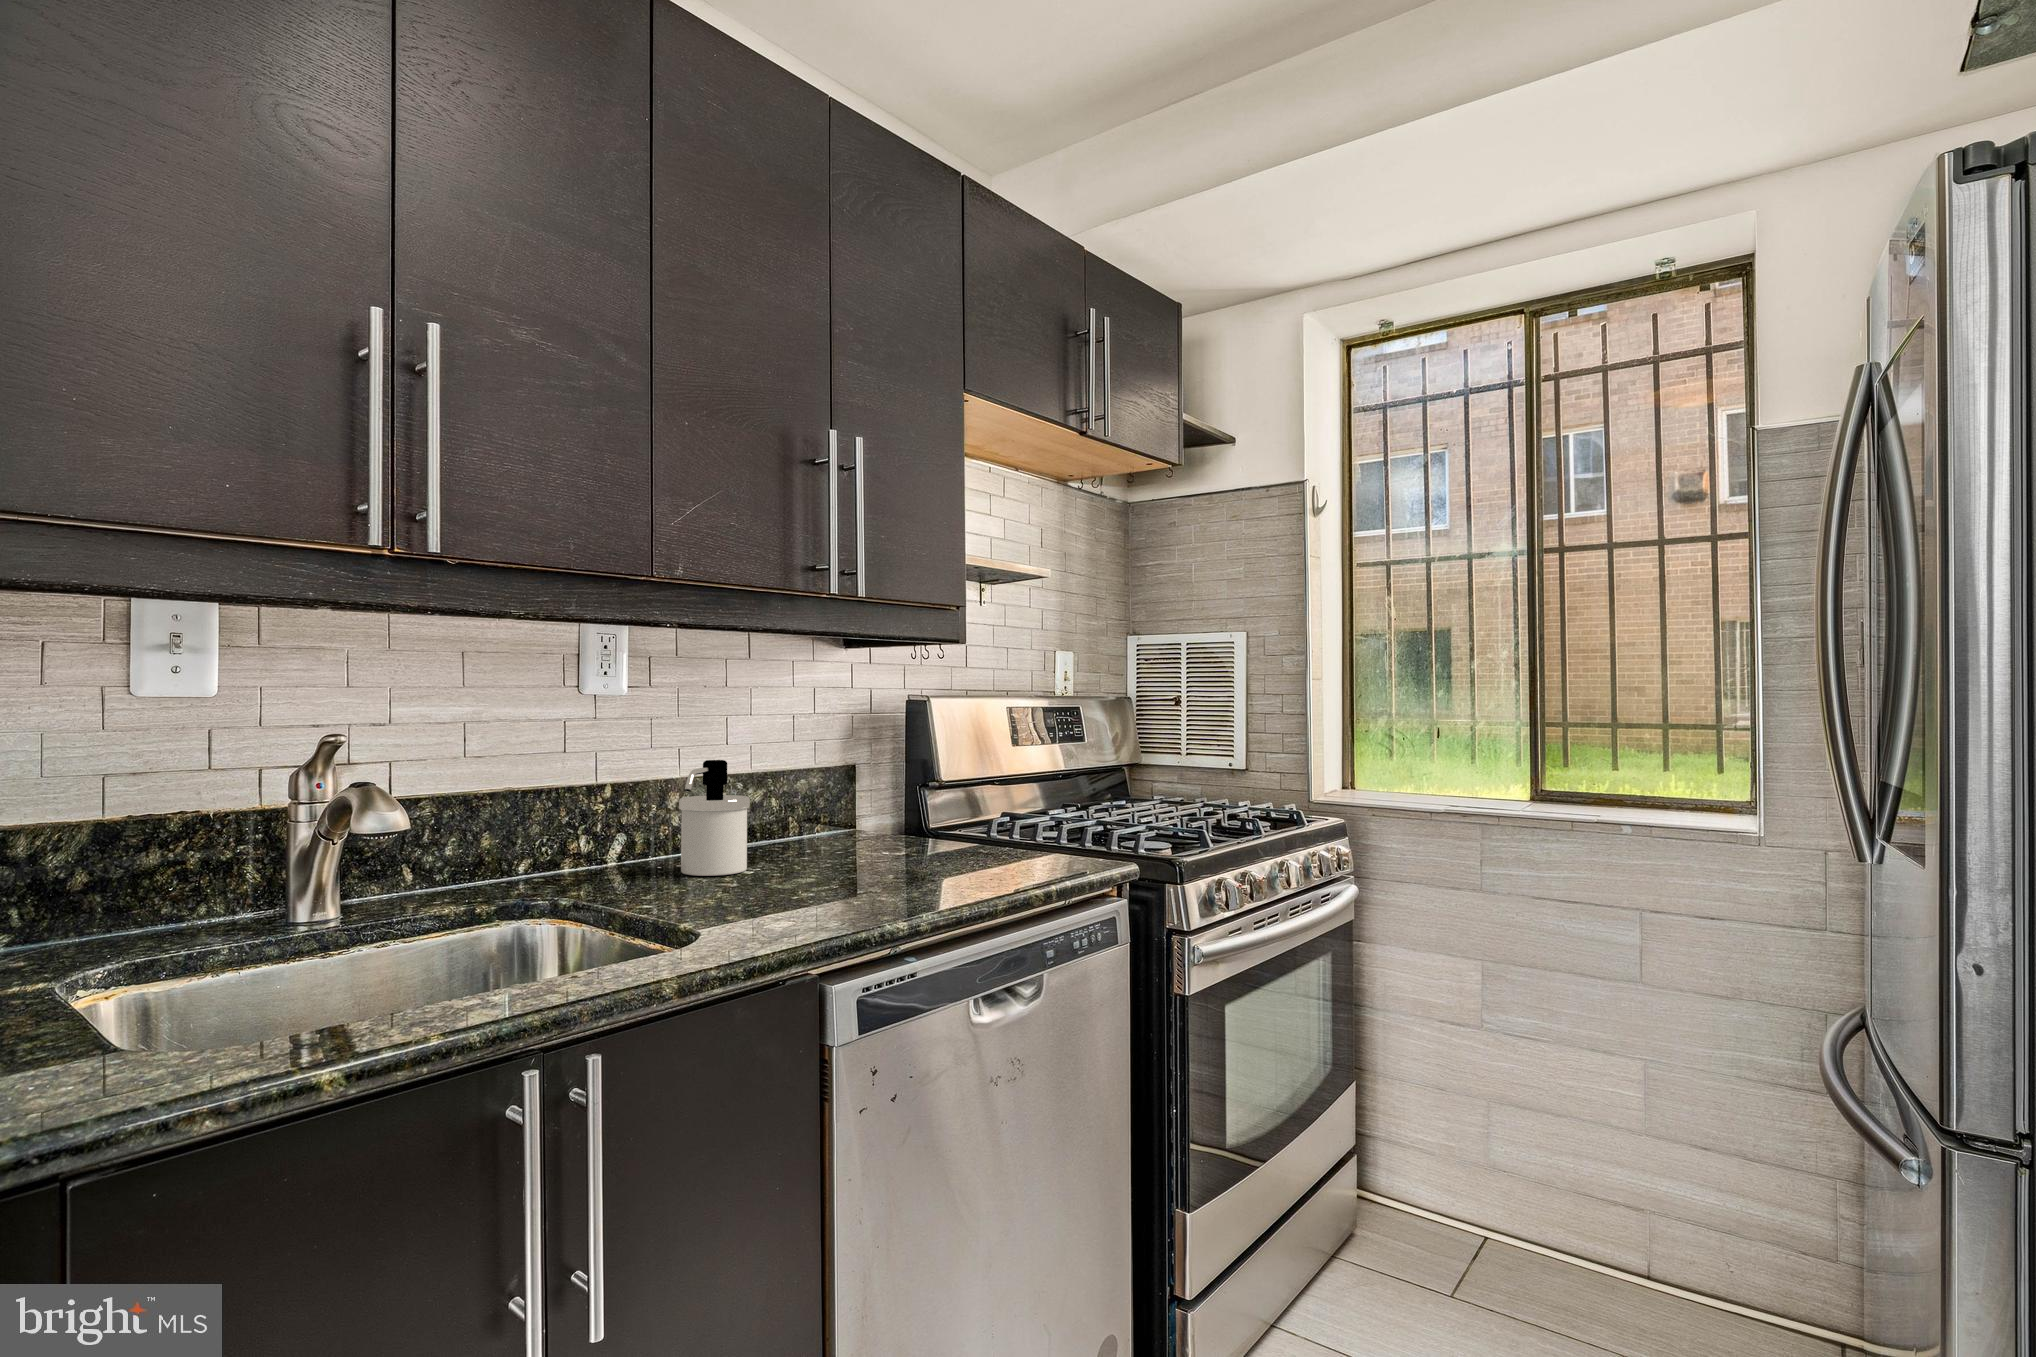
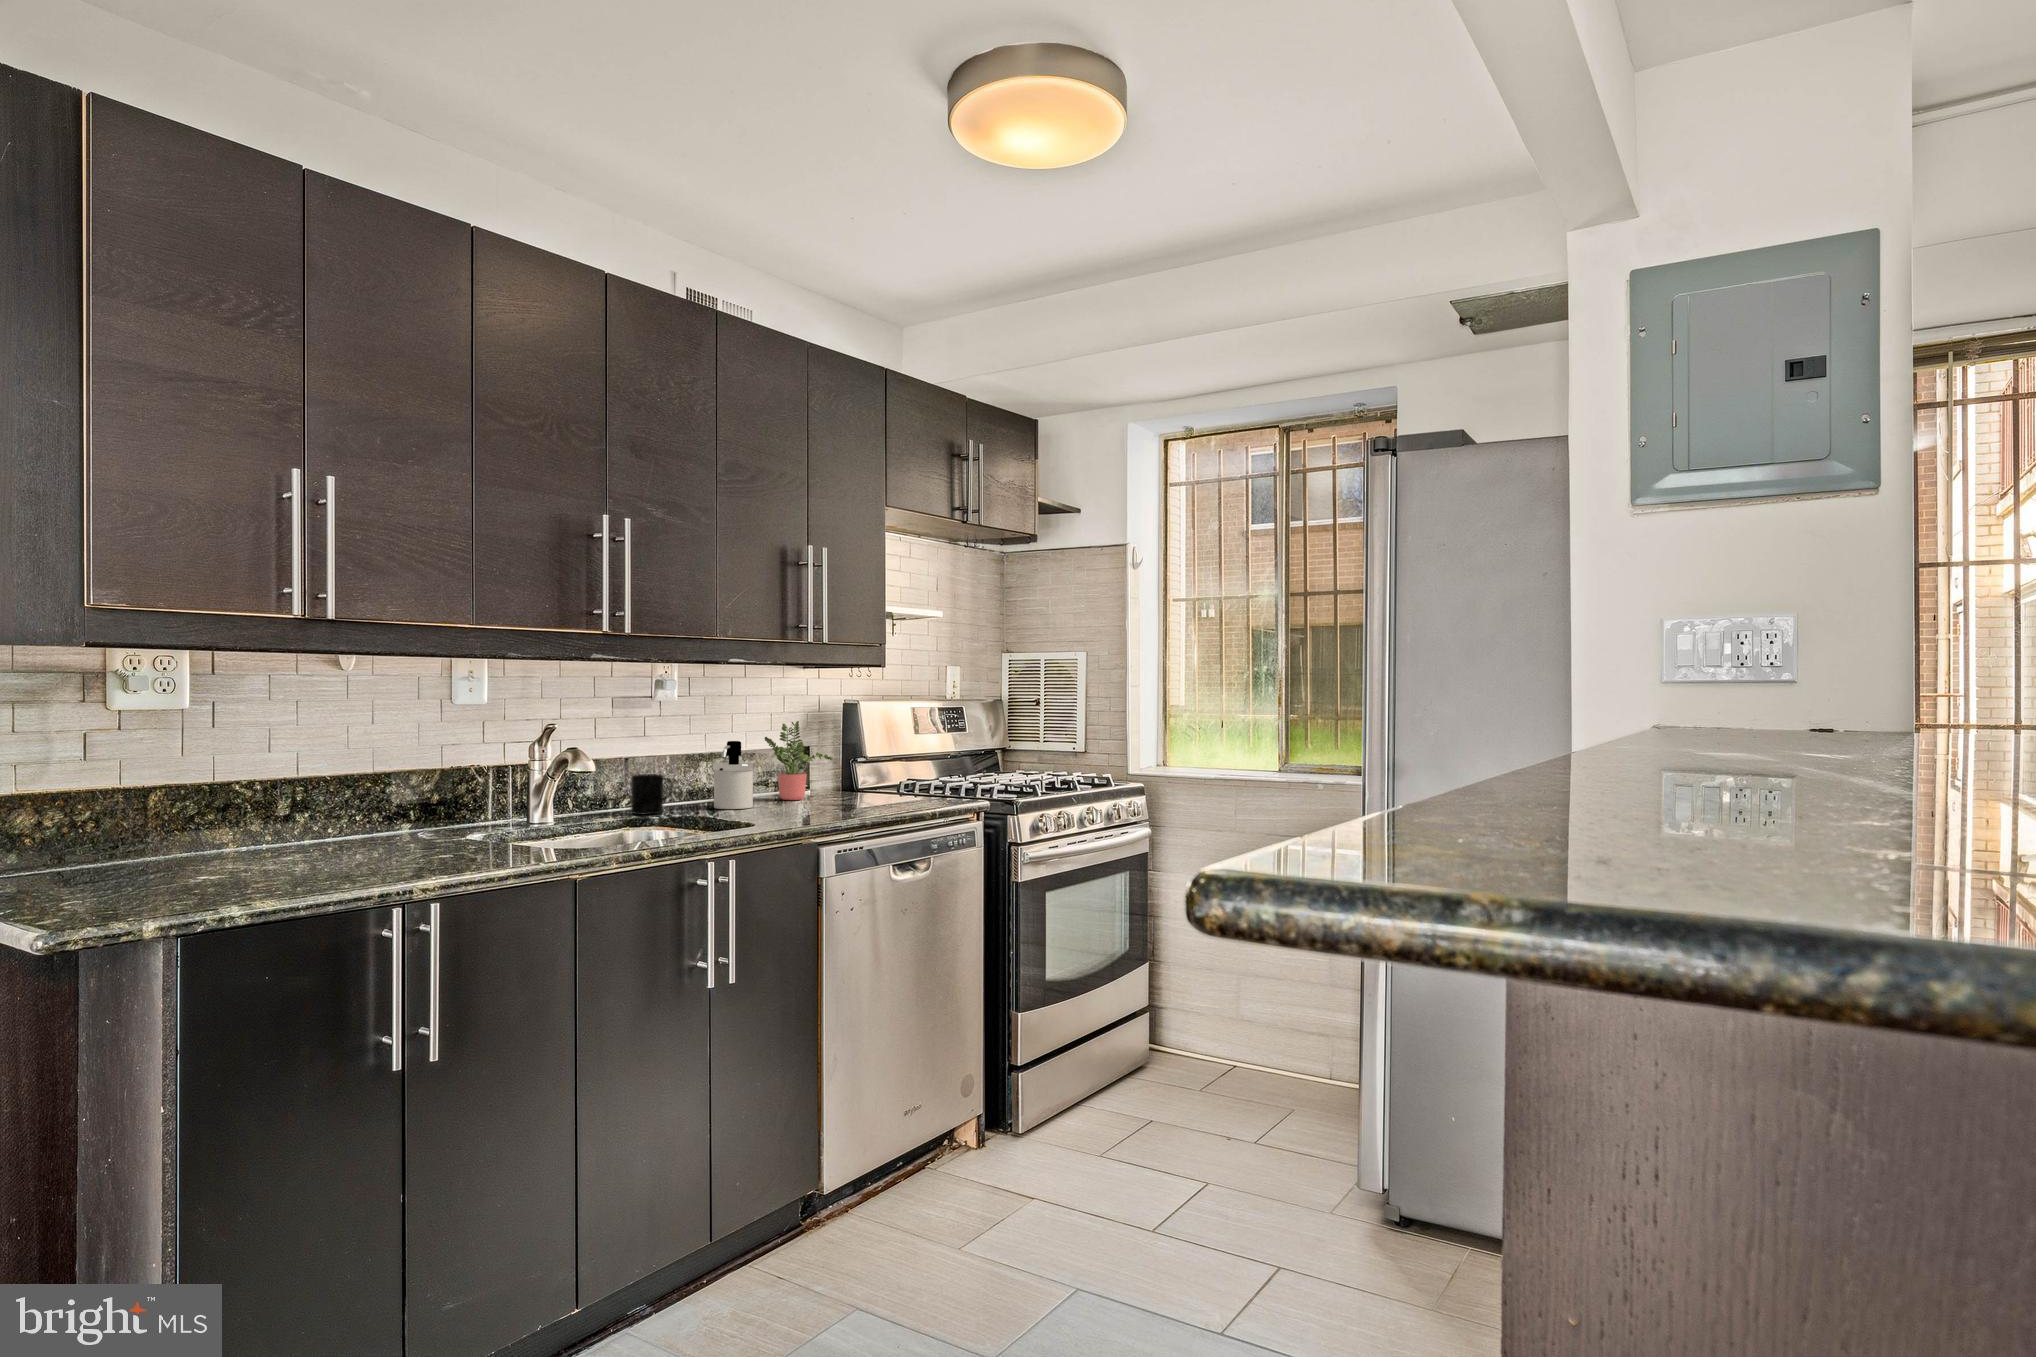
potted plant: none [772,727,885,853] -> present [764,721,833,800]
mug: none [525,818,598,891] -> present [631,774,672,815]

